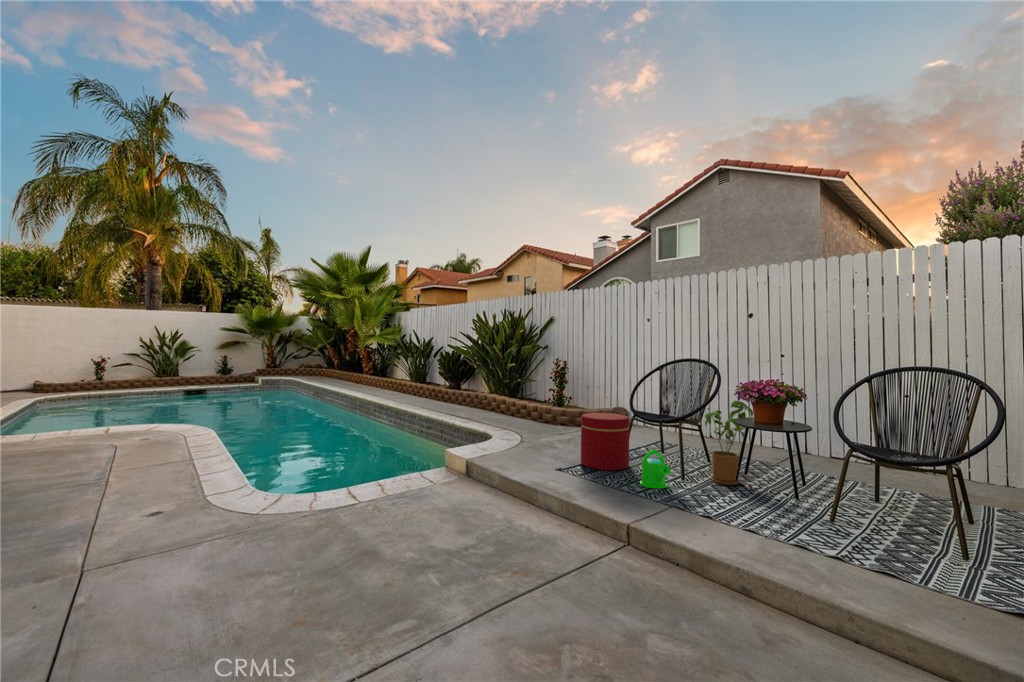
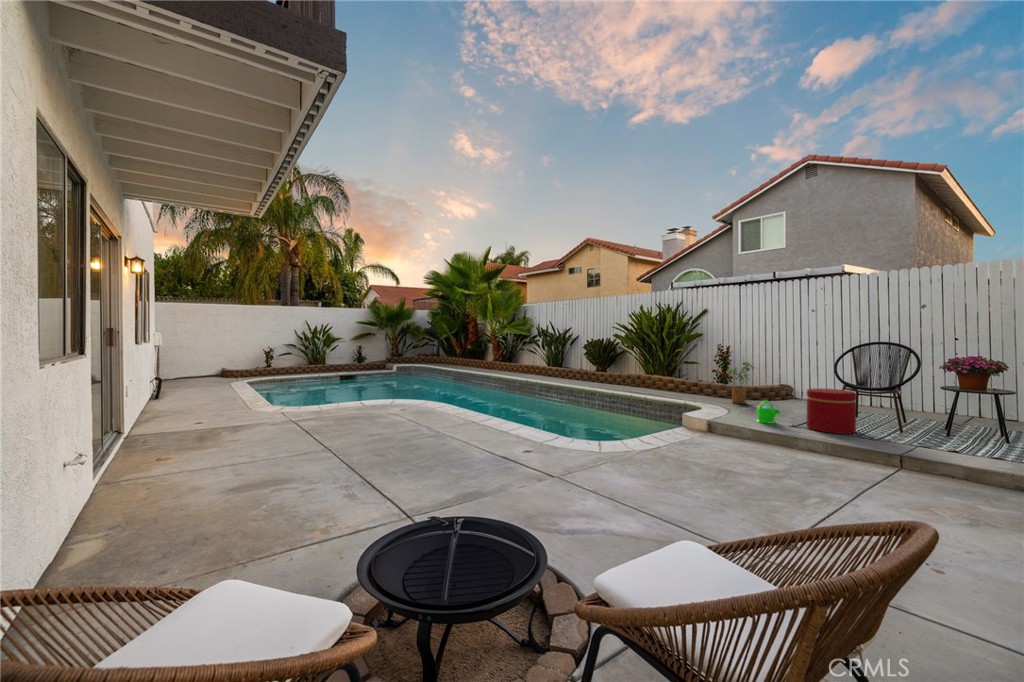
house plant: present [705,401,754,485] -> present [728,362,754,404]
watering can: present [640,449,671,489] -> present [756,400,781,424]

